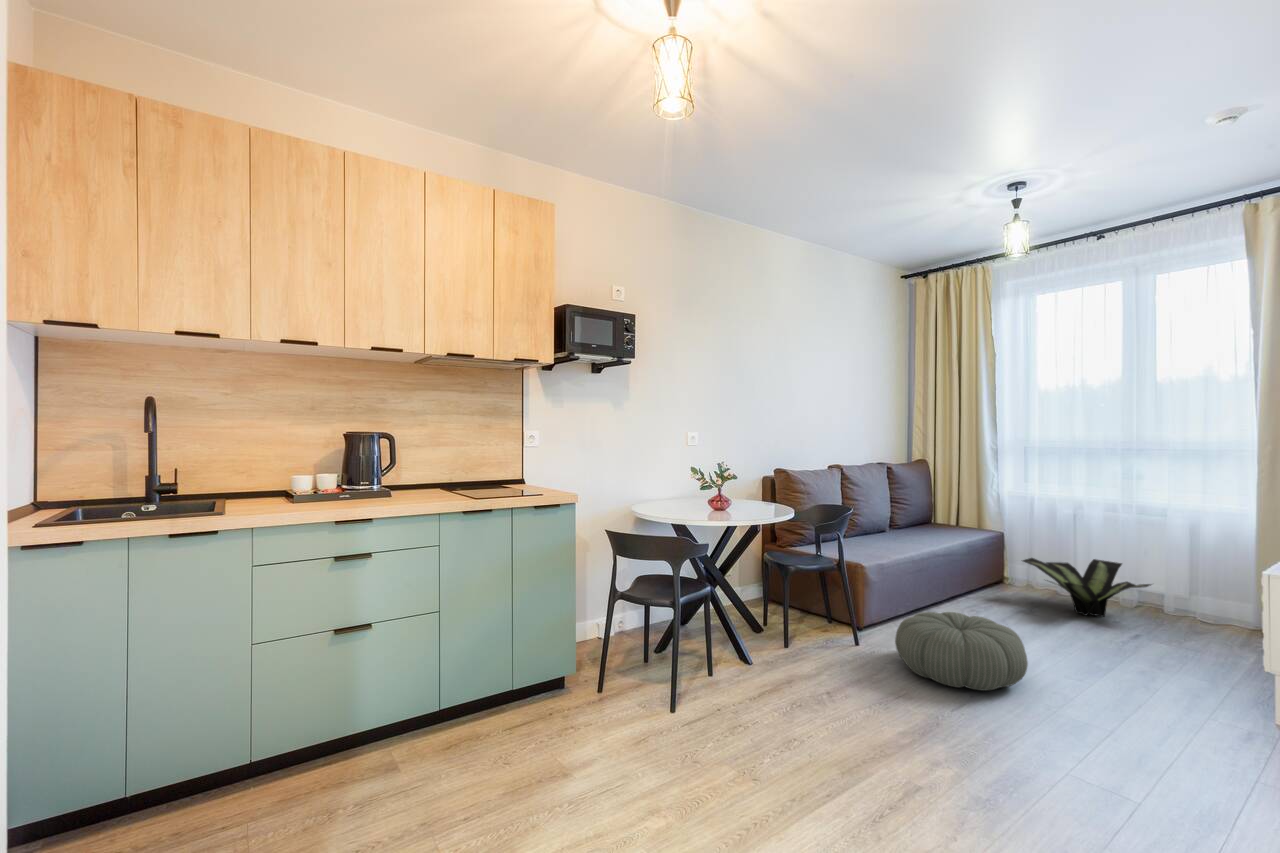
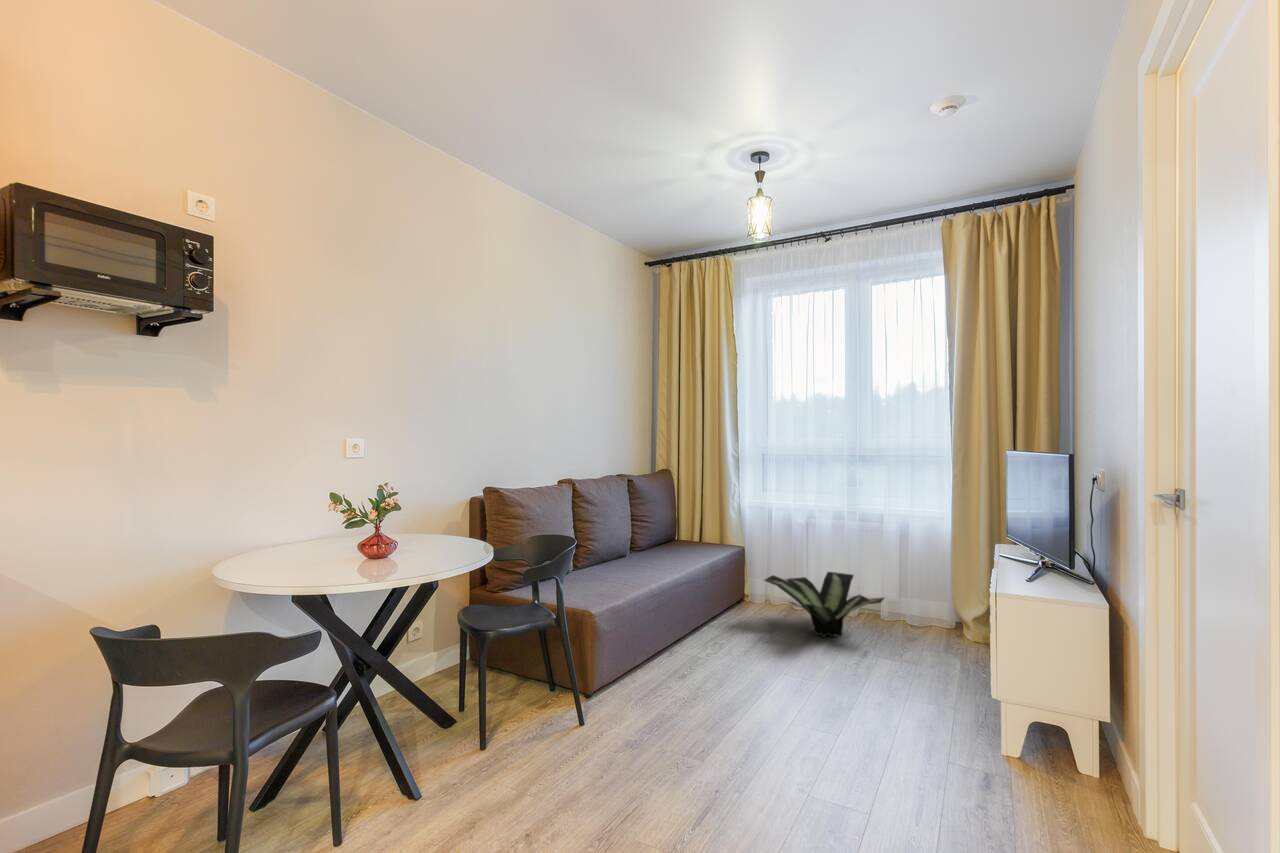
pouf: present [895,612,1028,690] -> none [627,669,785,788]

